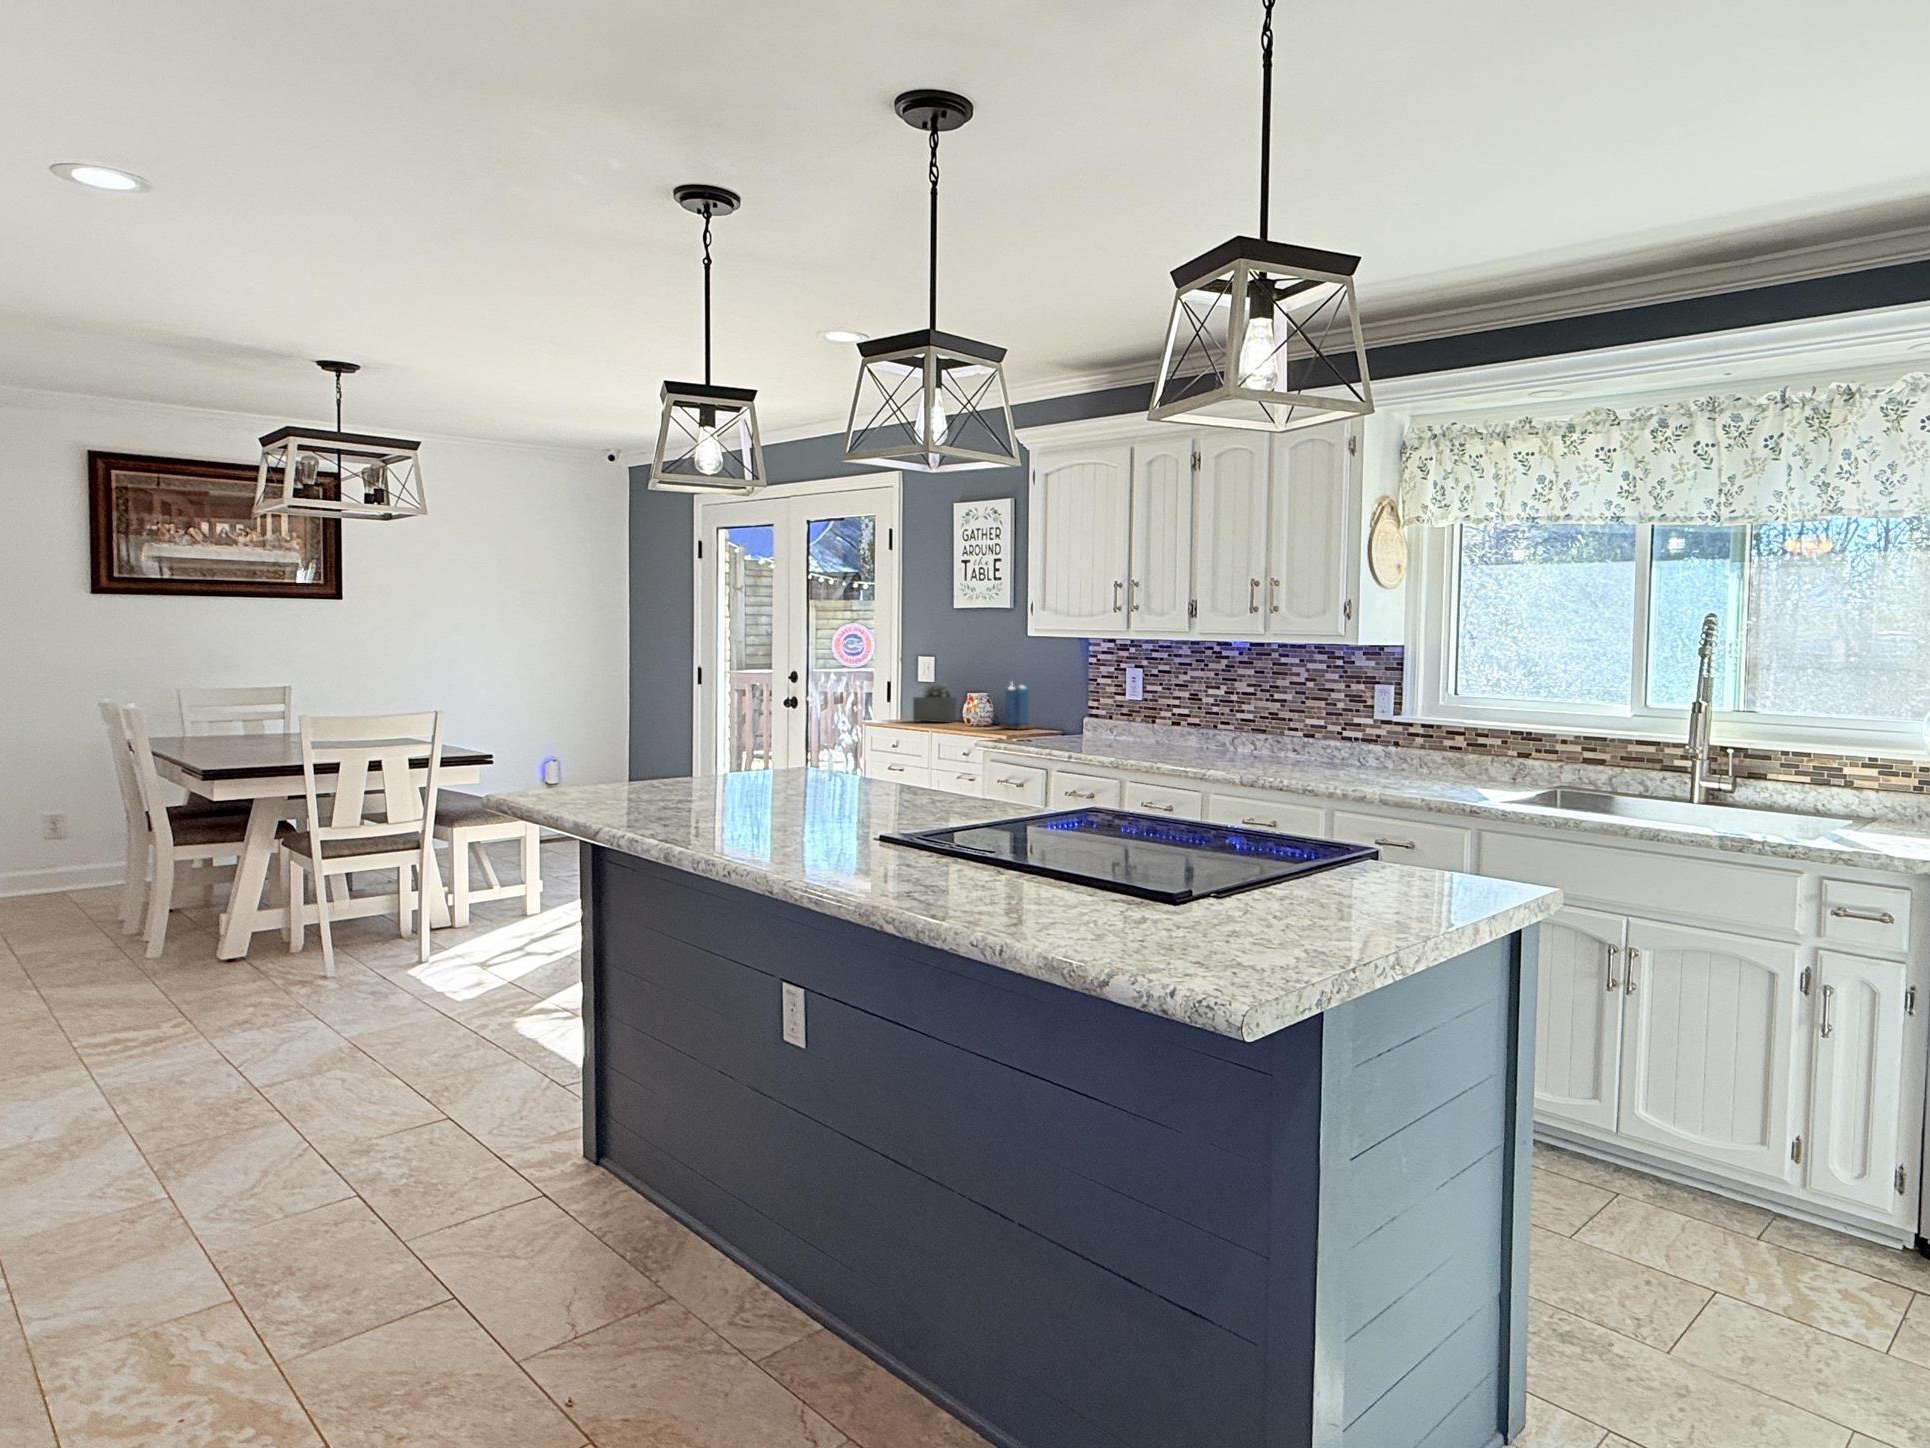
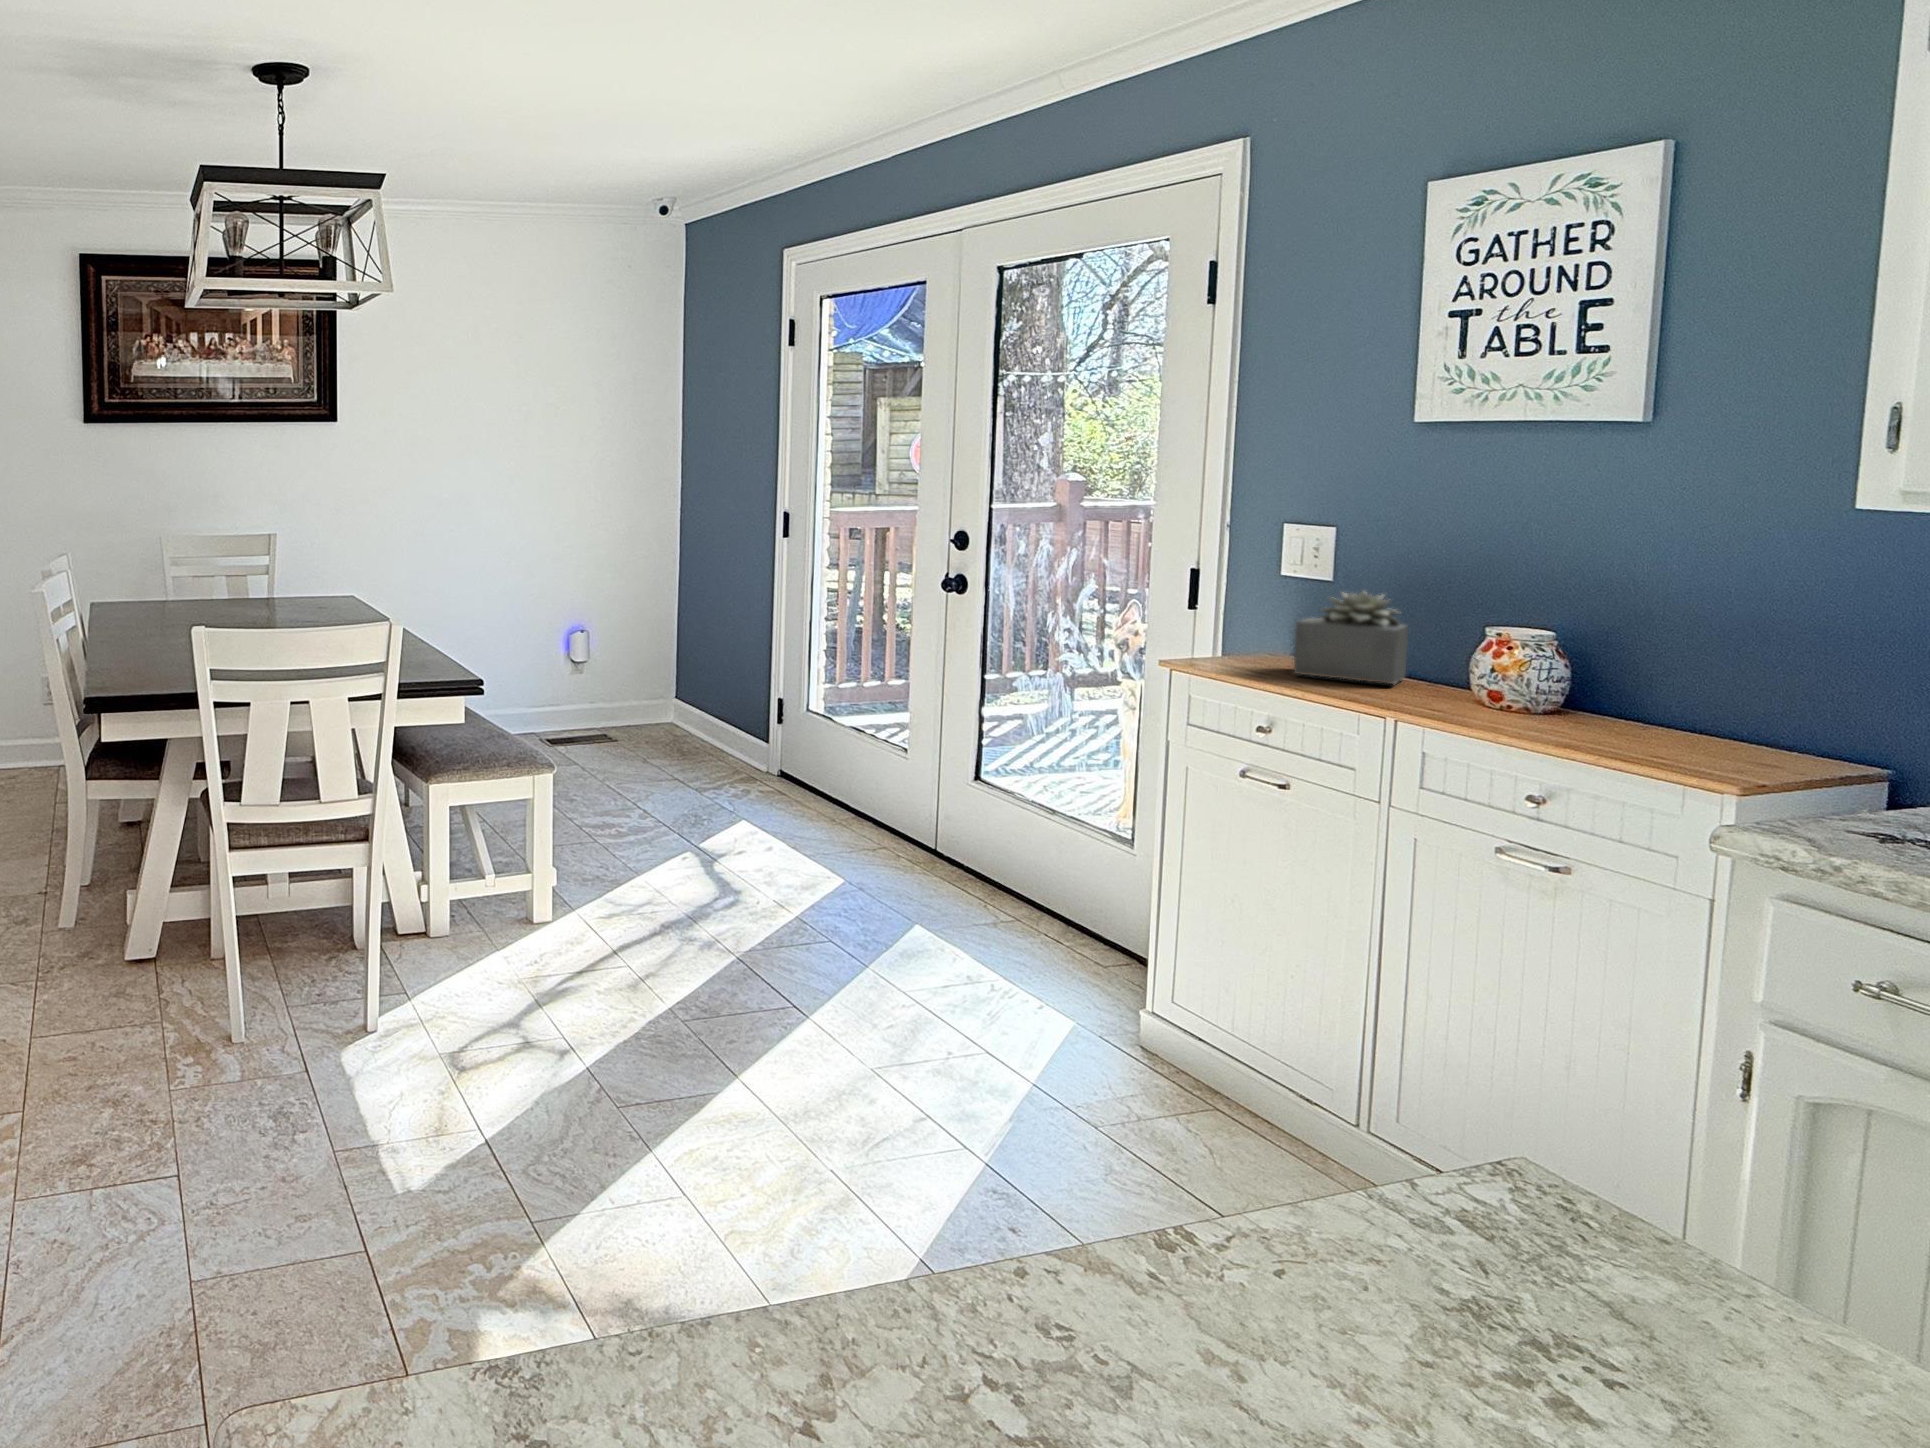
candle: present [999,682,1035,729] -> none [1626,621,1765,758]

